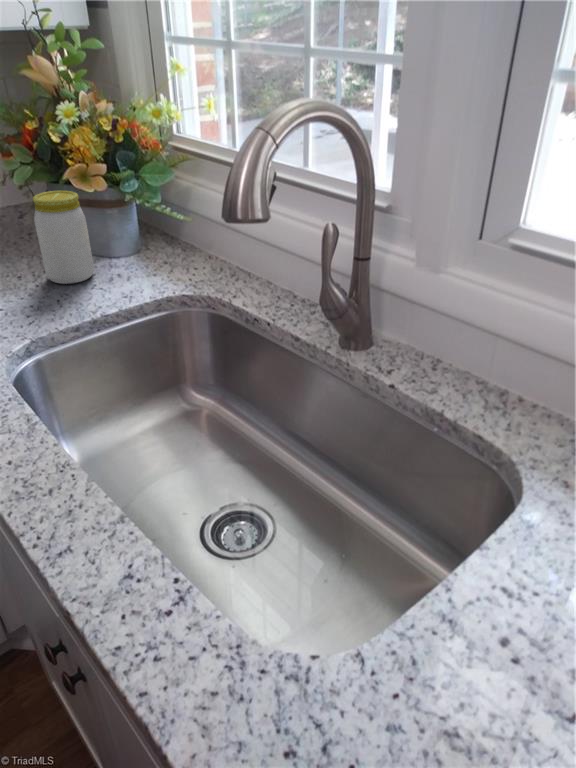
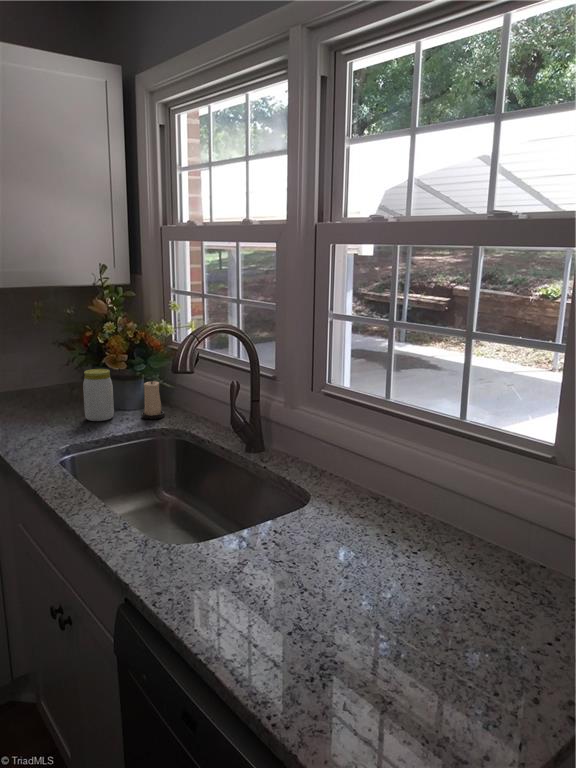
candle: none [139,208,179,278] -> present [141,379,165,419]

